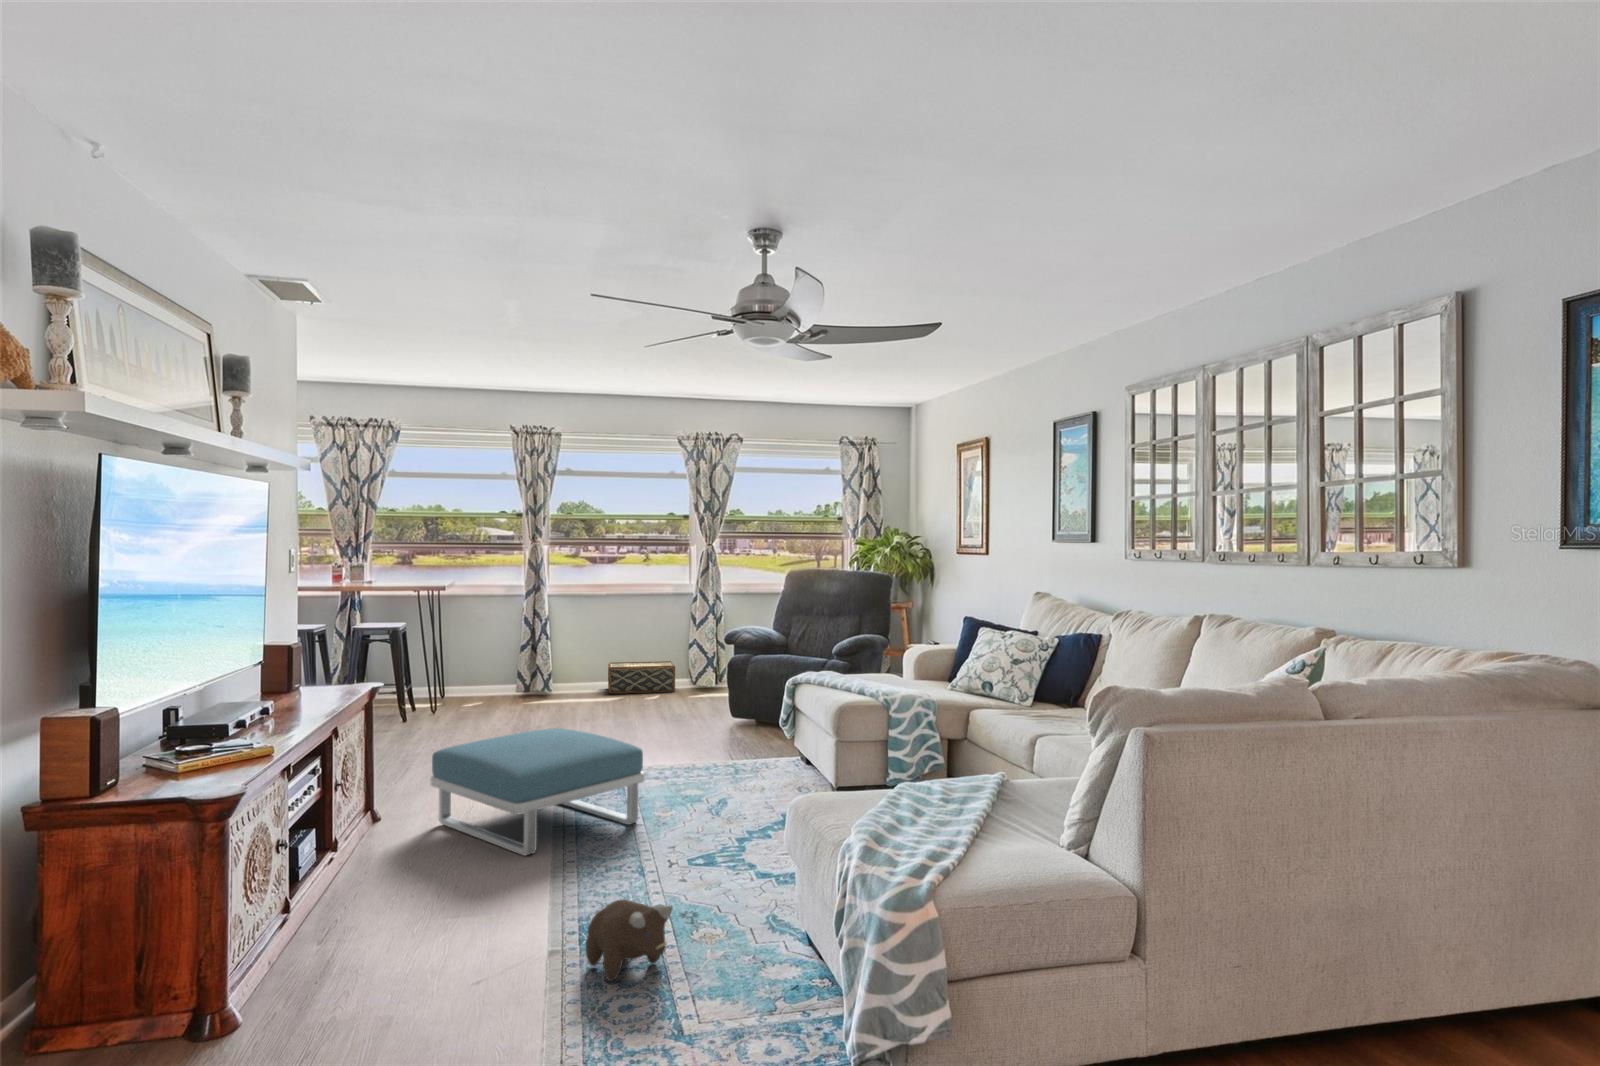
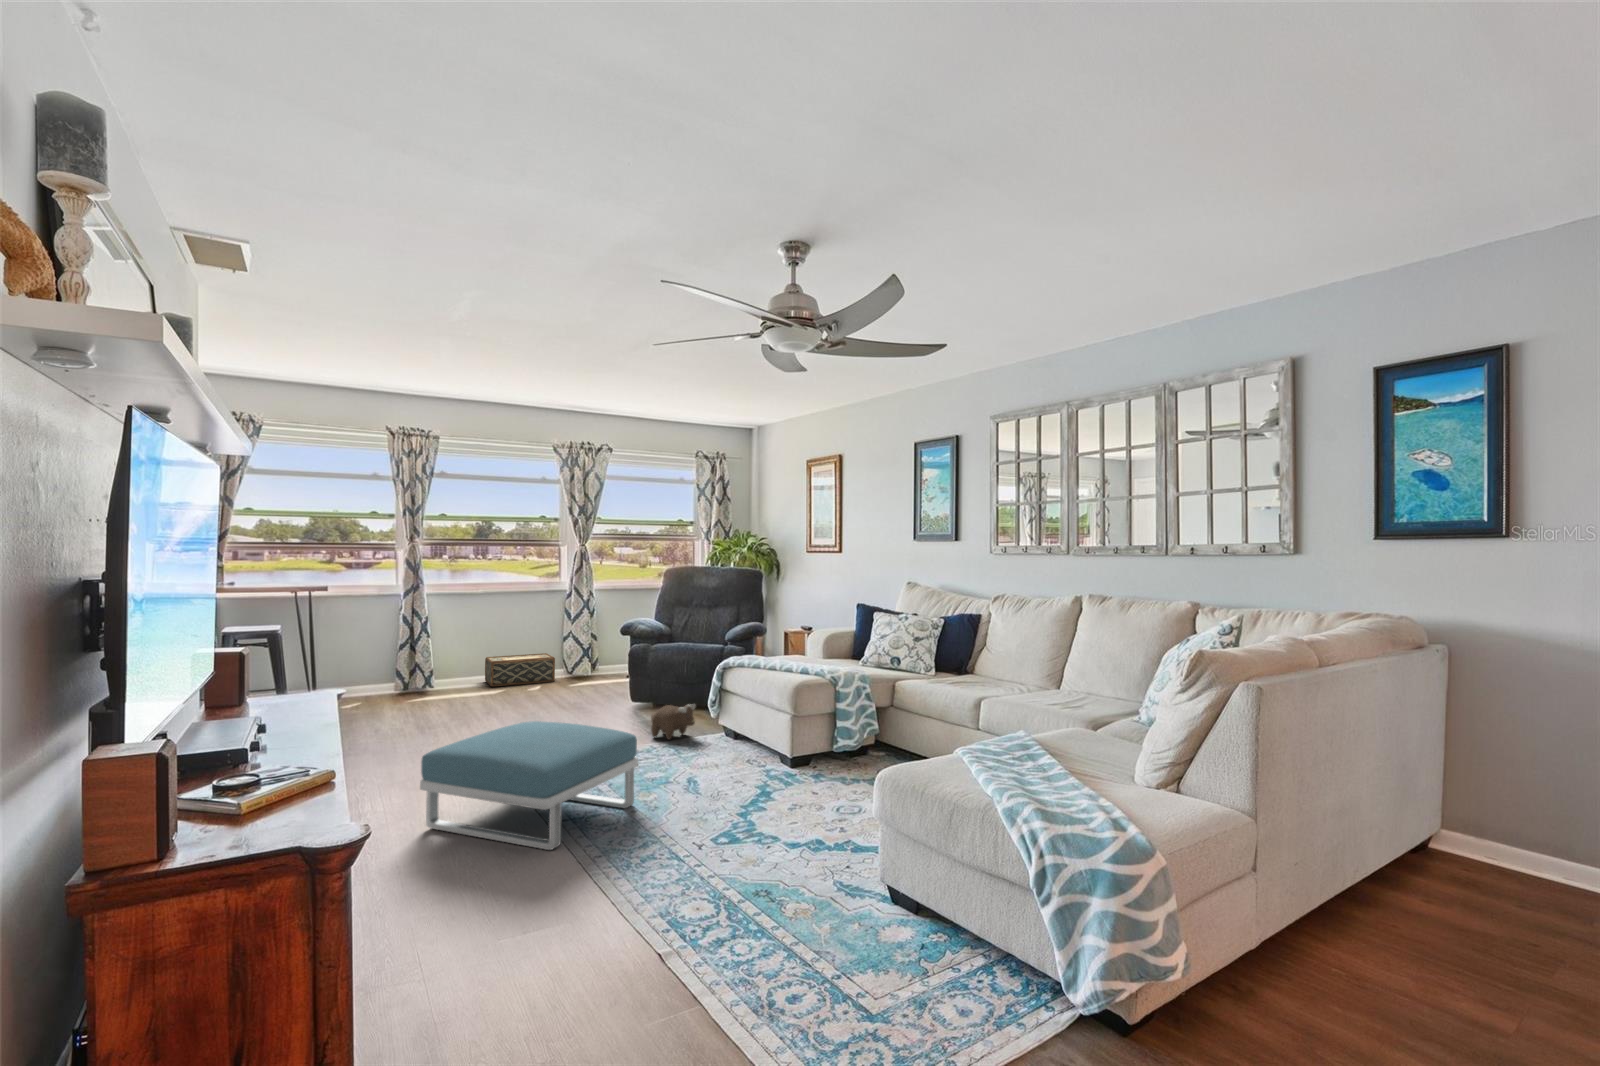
plush toy: present [586,899,673,981] -> present [651,704,696,740]

